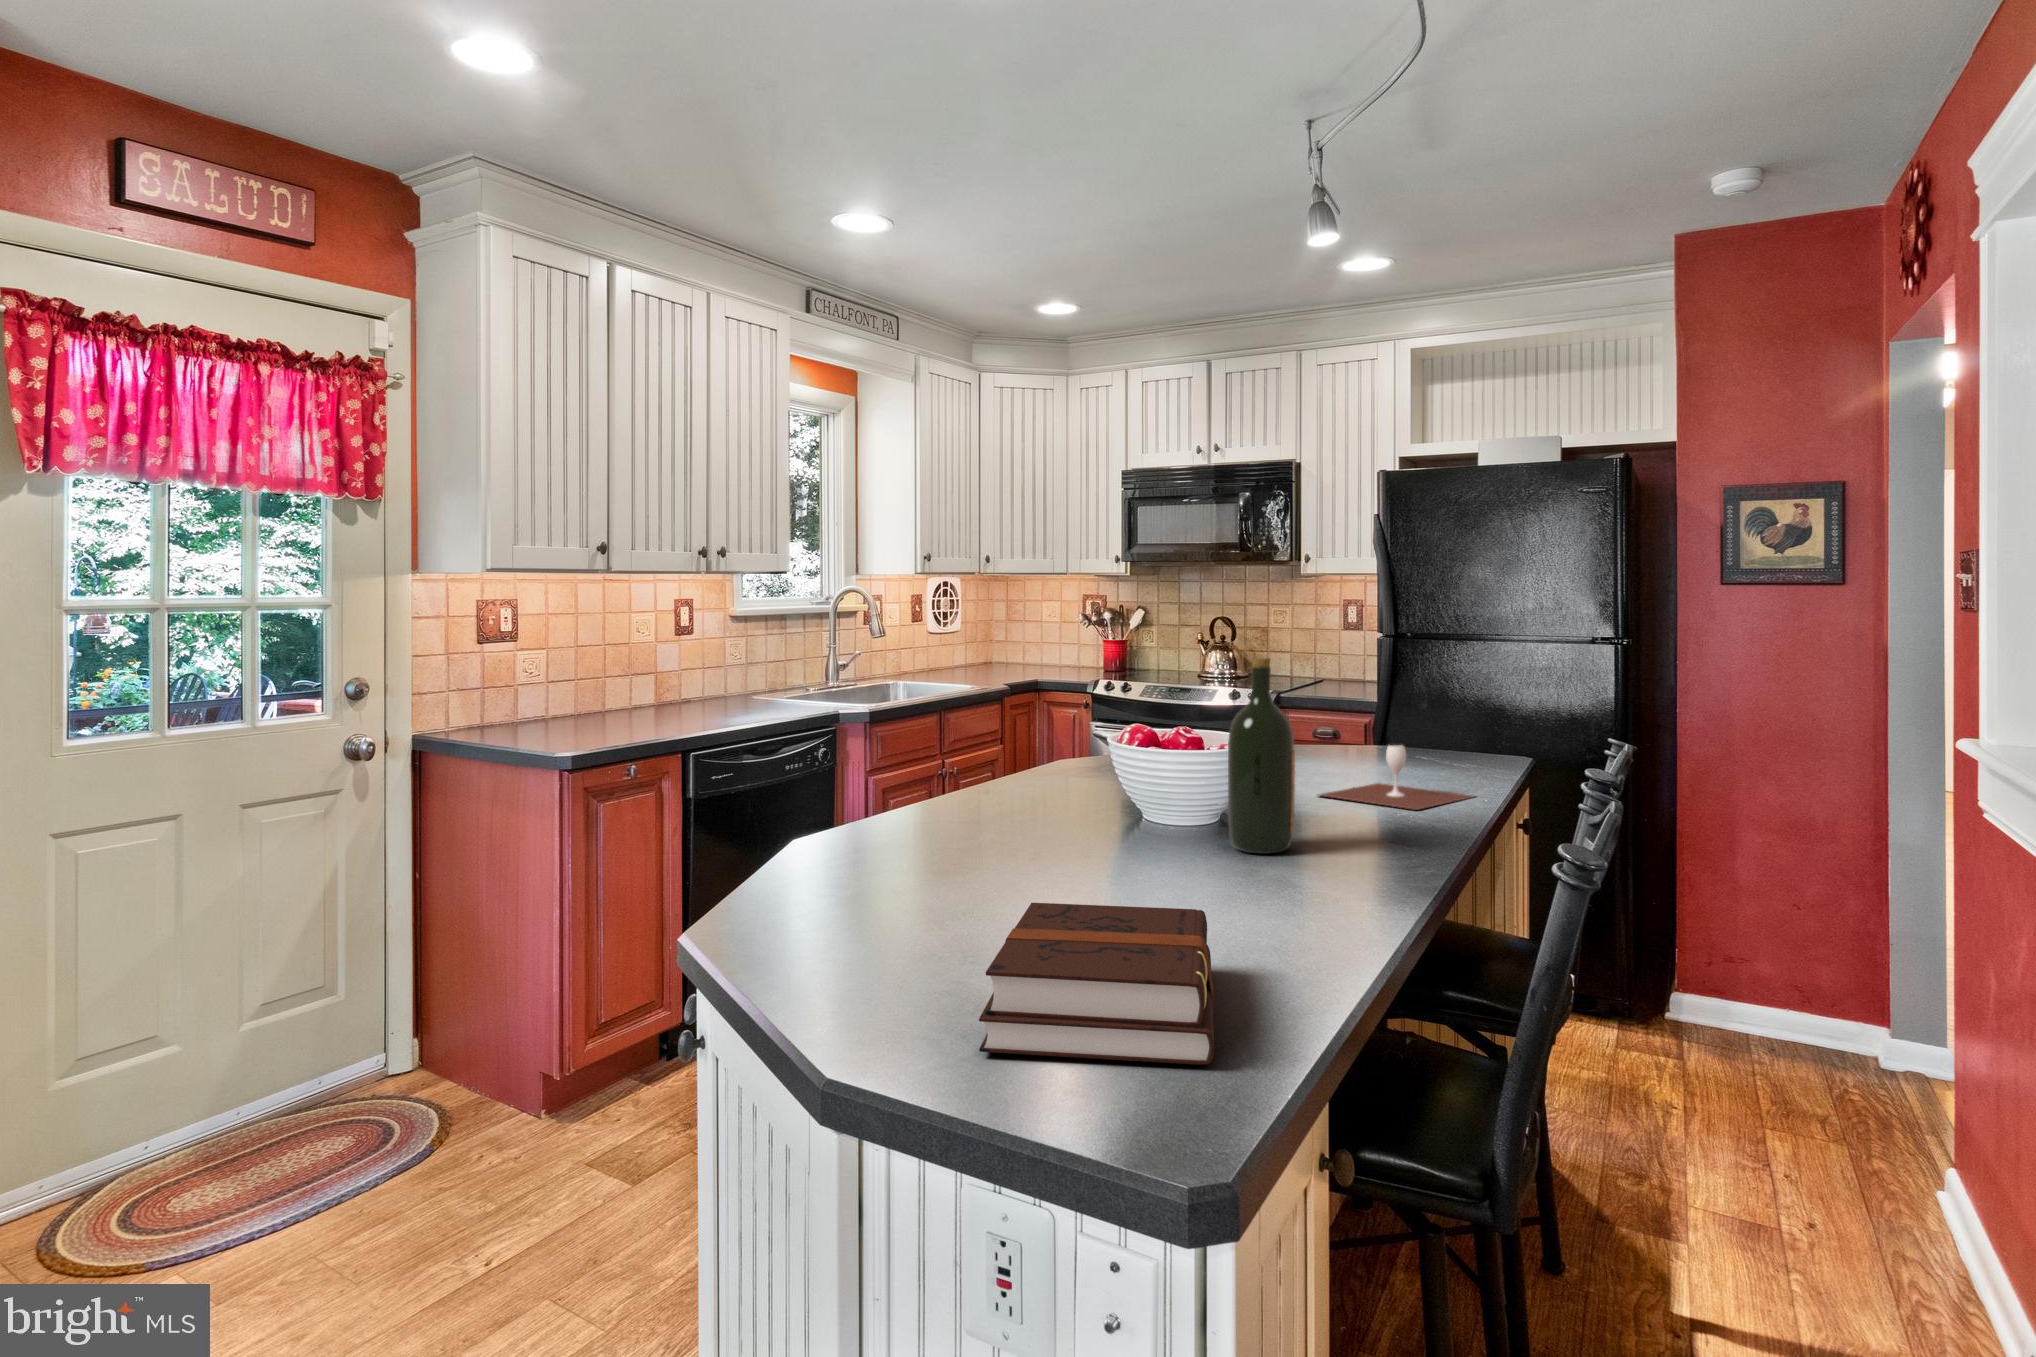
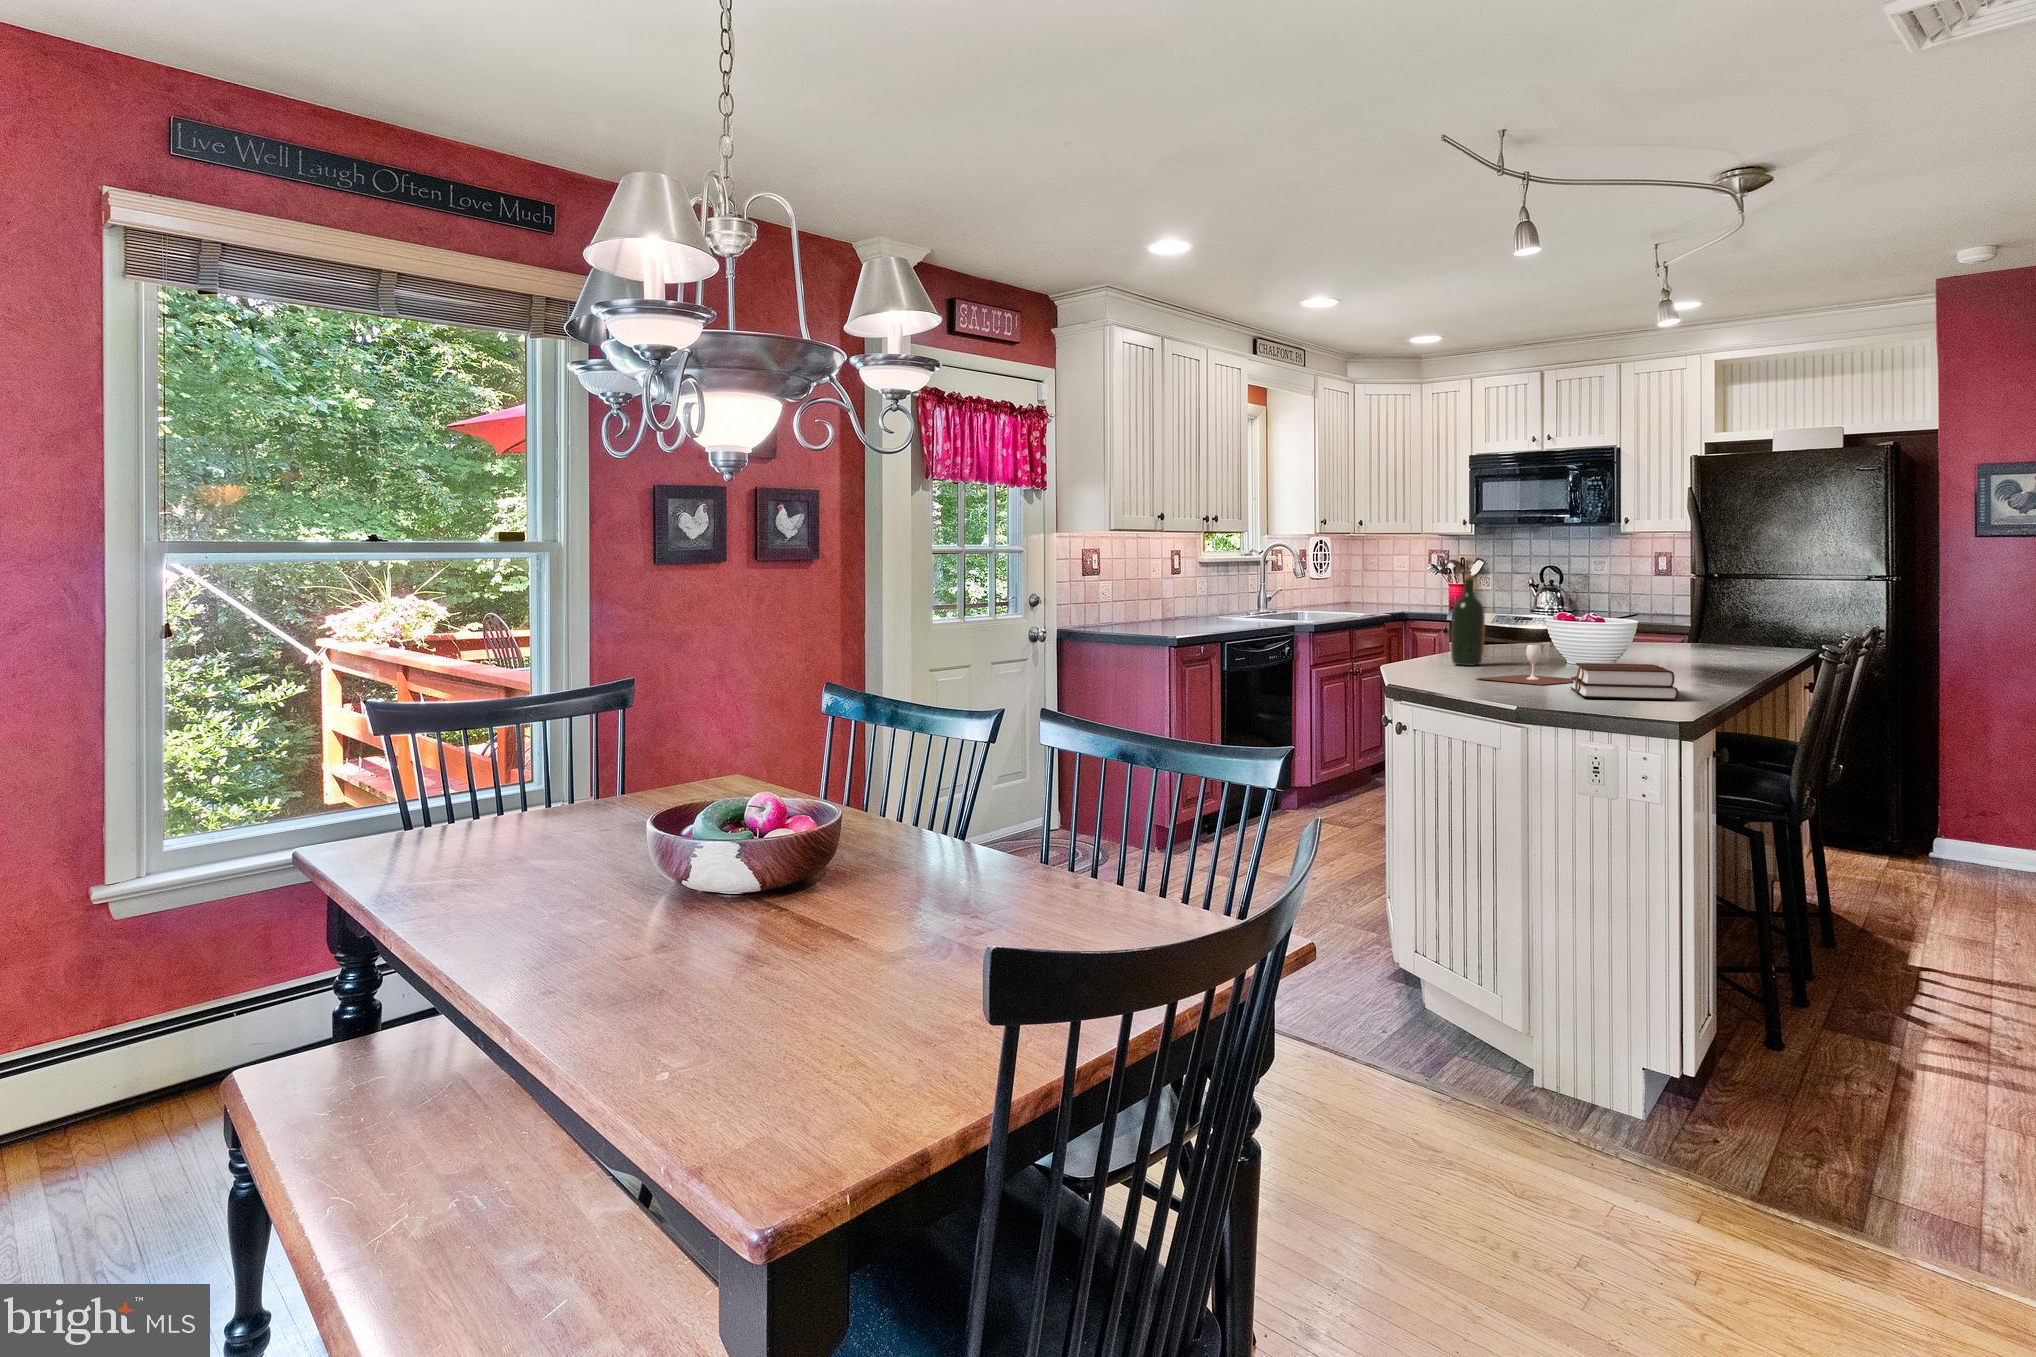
wine bottle: present [1228,658,1295,854] -> present [1451,575,1485,666]
wine glass: present [1317,745,1473,810] -> present [1476,644,1573,685]

